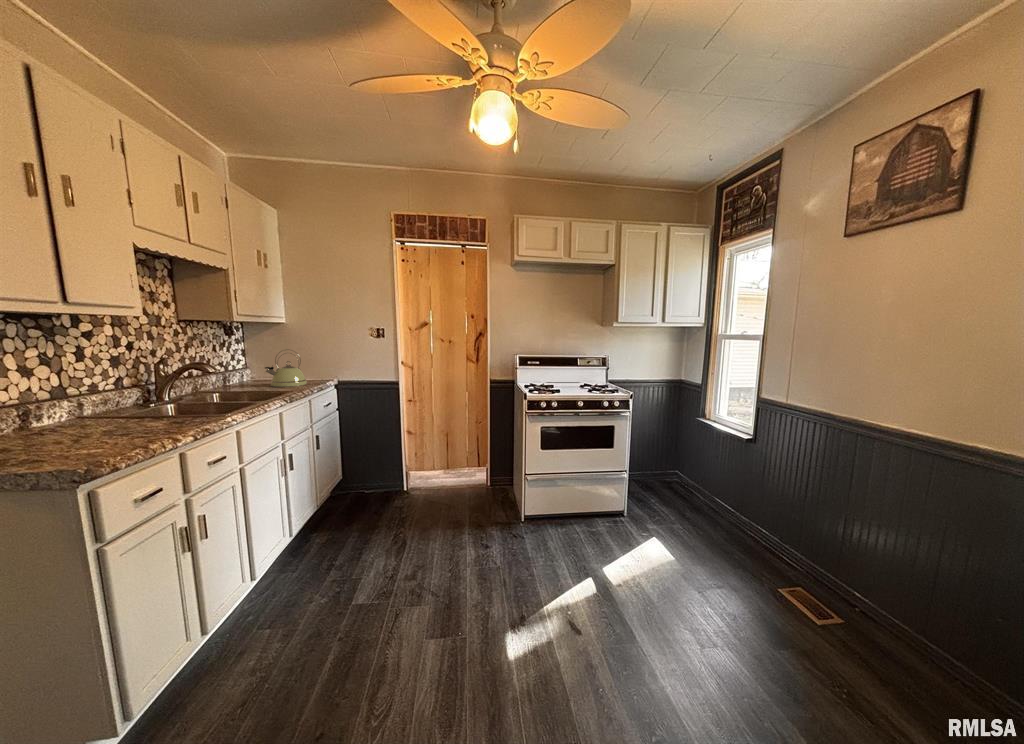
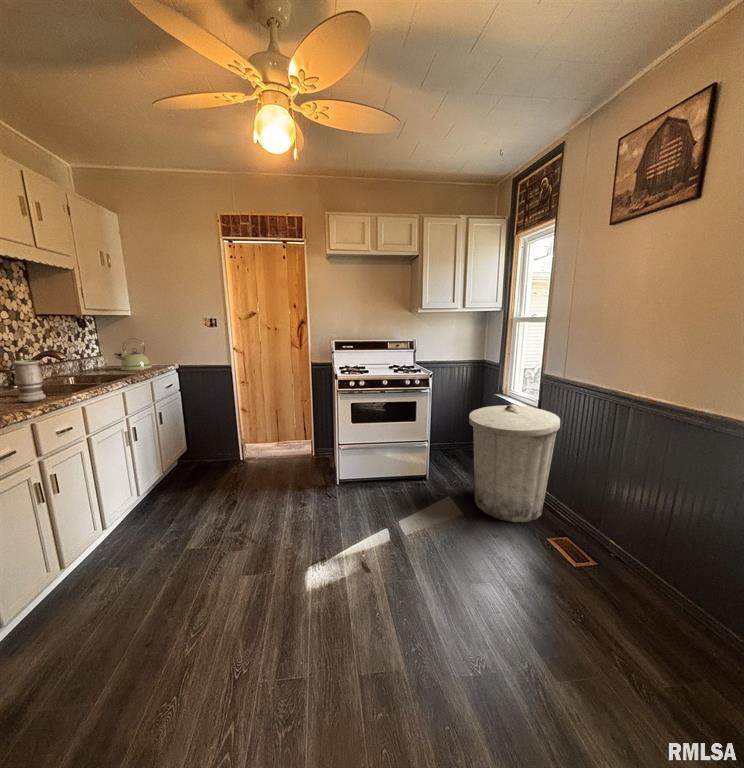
vase: none [159,371,196,425] -> present [13,360,46,402]
trash can: none [692,433,812,580] -> present [469,404,560,522]

